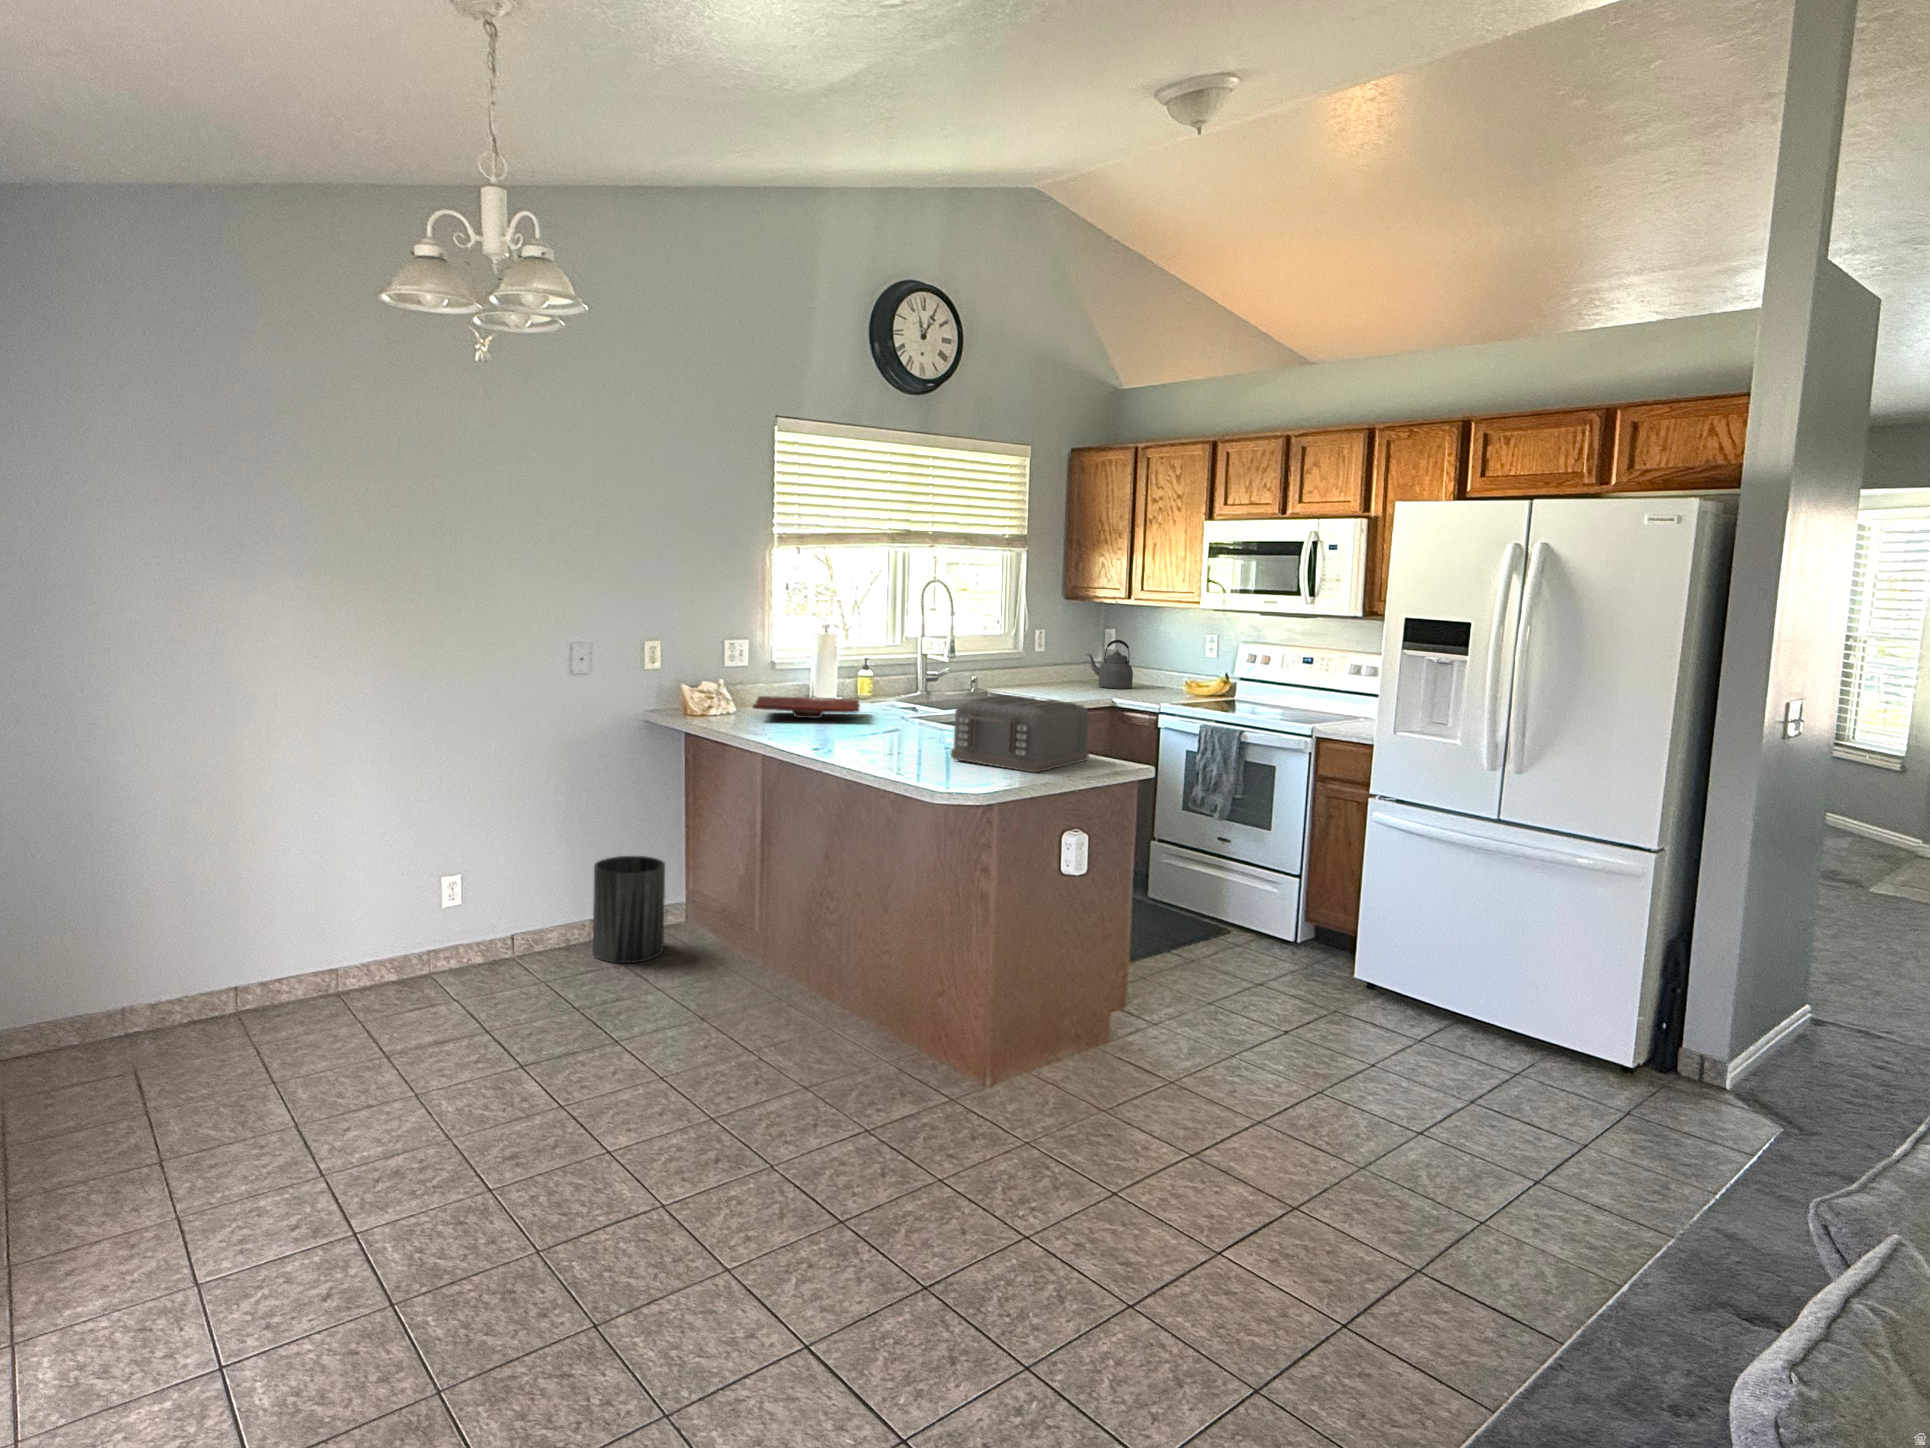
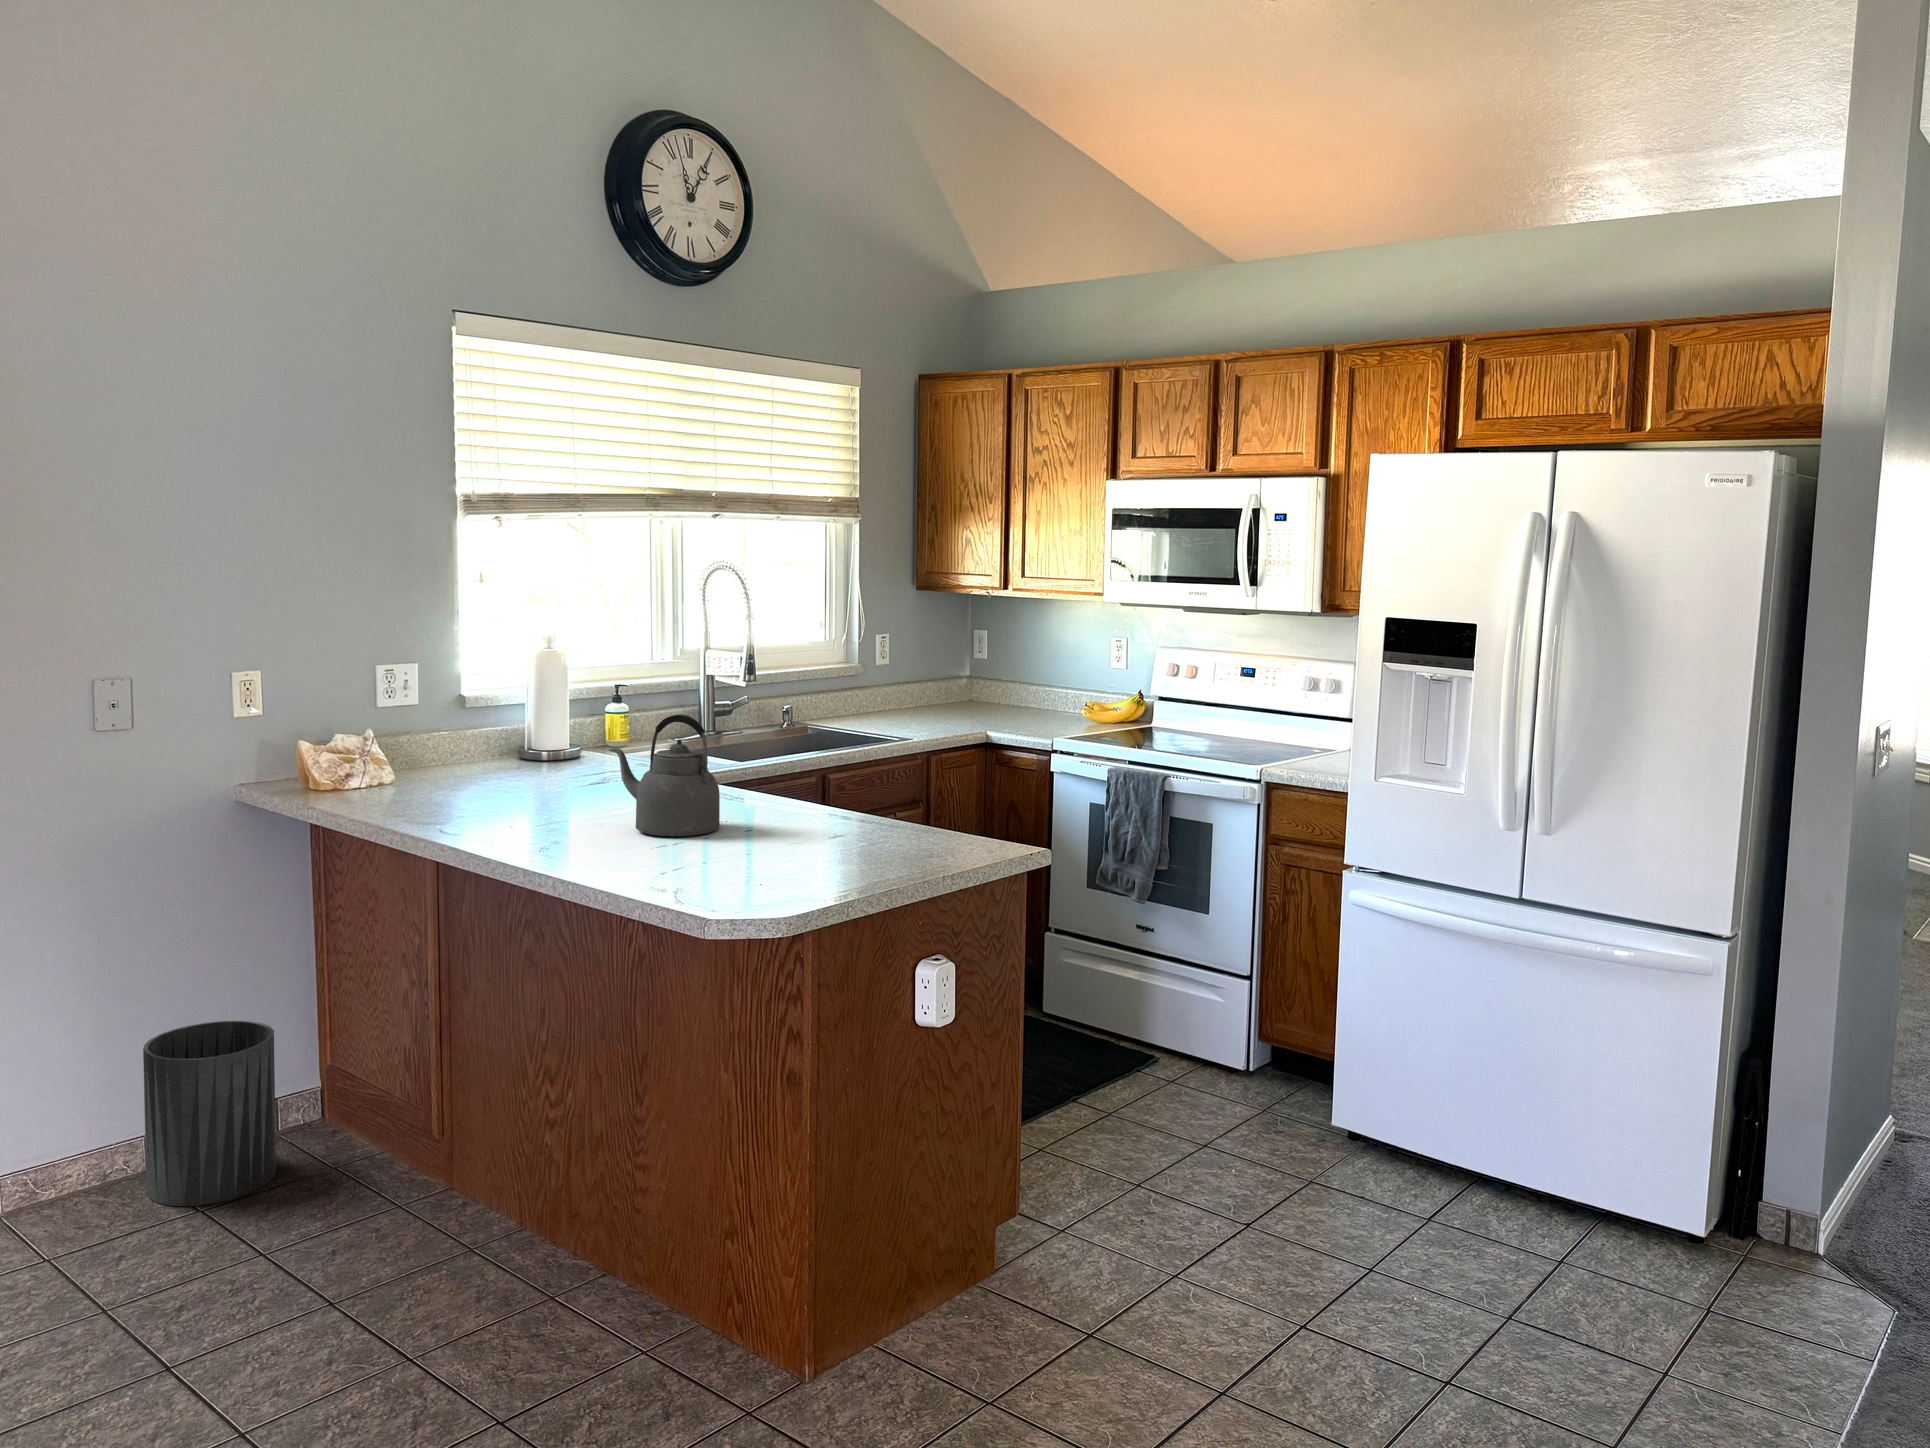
kettle: present [1086,640,1133,689] -> present [609,715,720,837]
toaster: present [951,695,1089,773] -> none [727,749,947,878]
cutting board: present [752,696,860,718] -> none [416,752,599,786]

